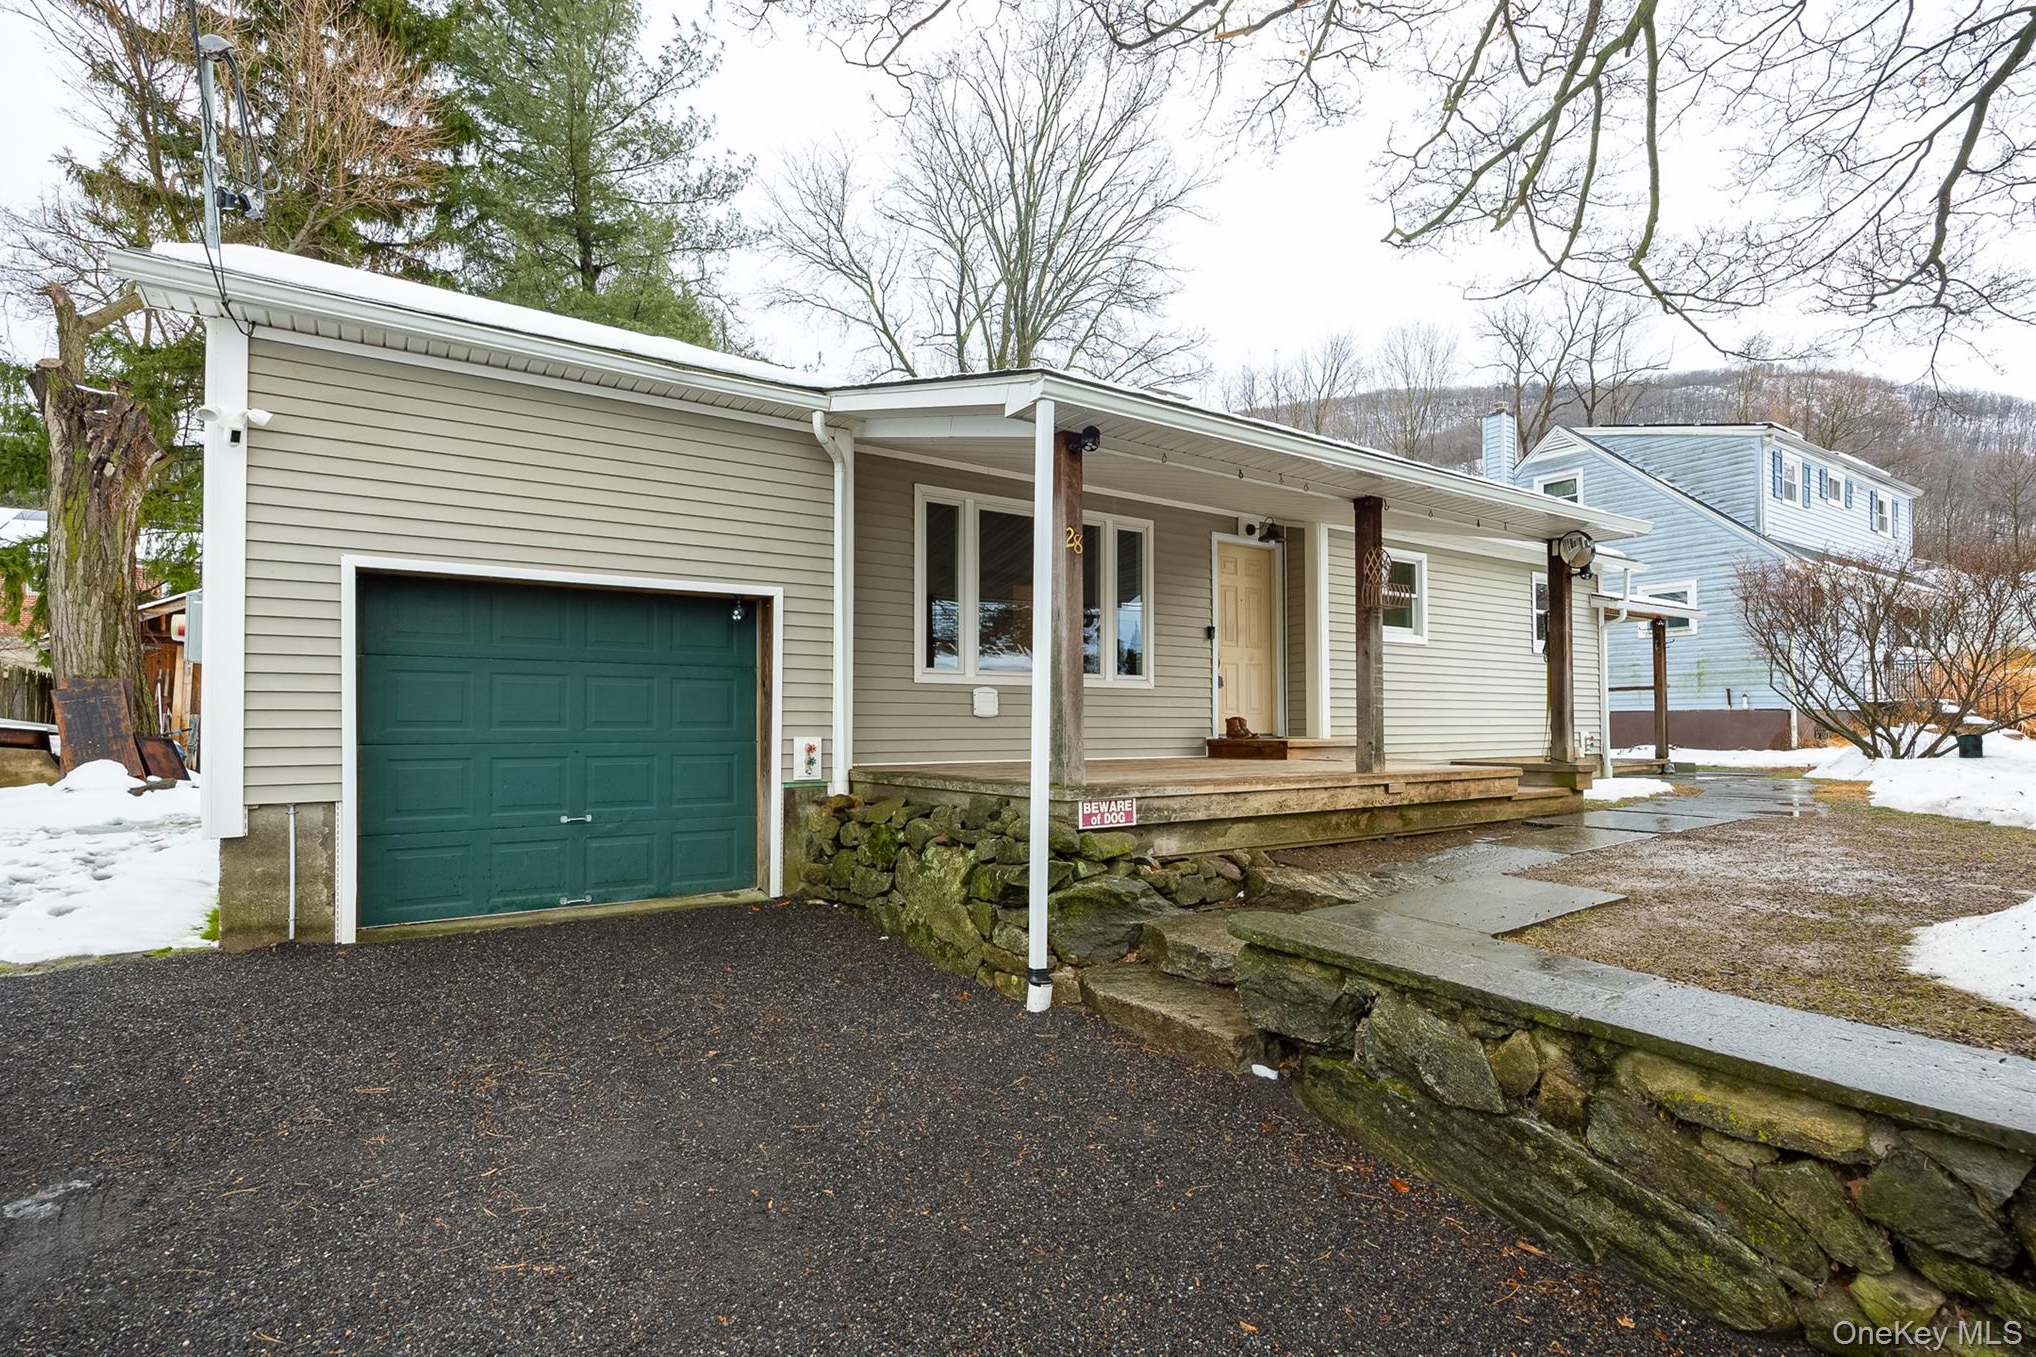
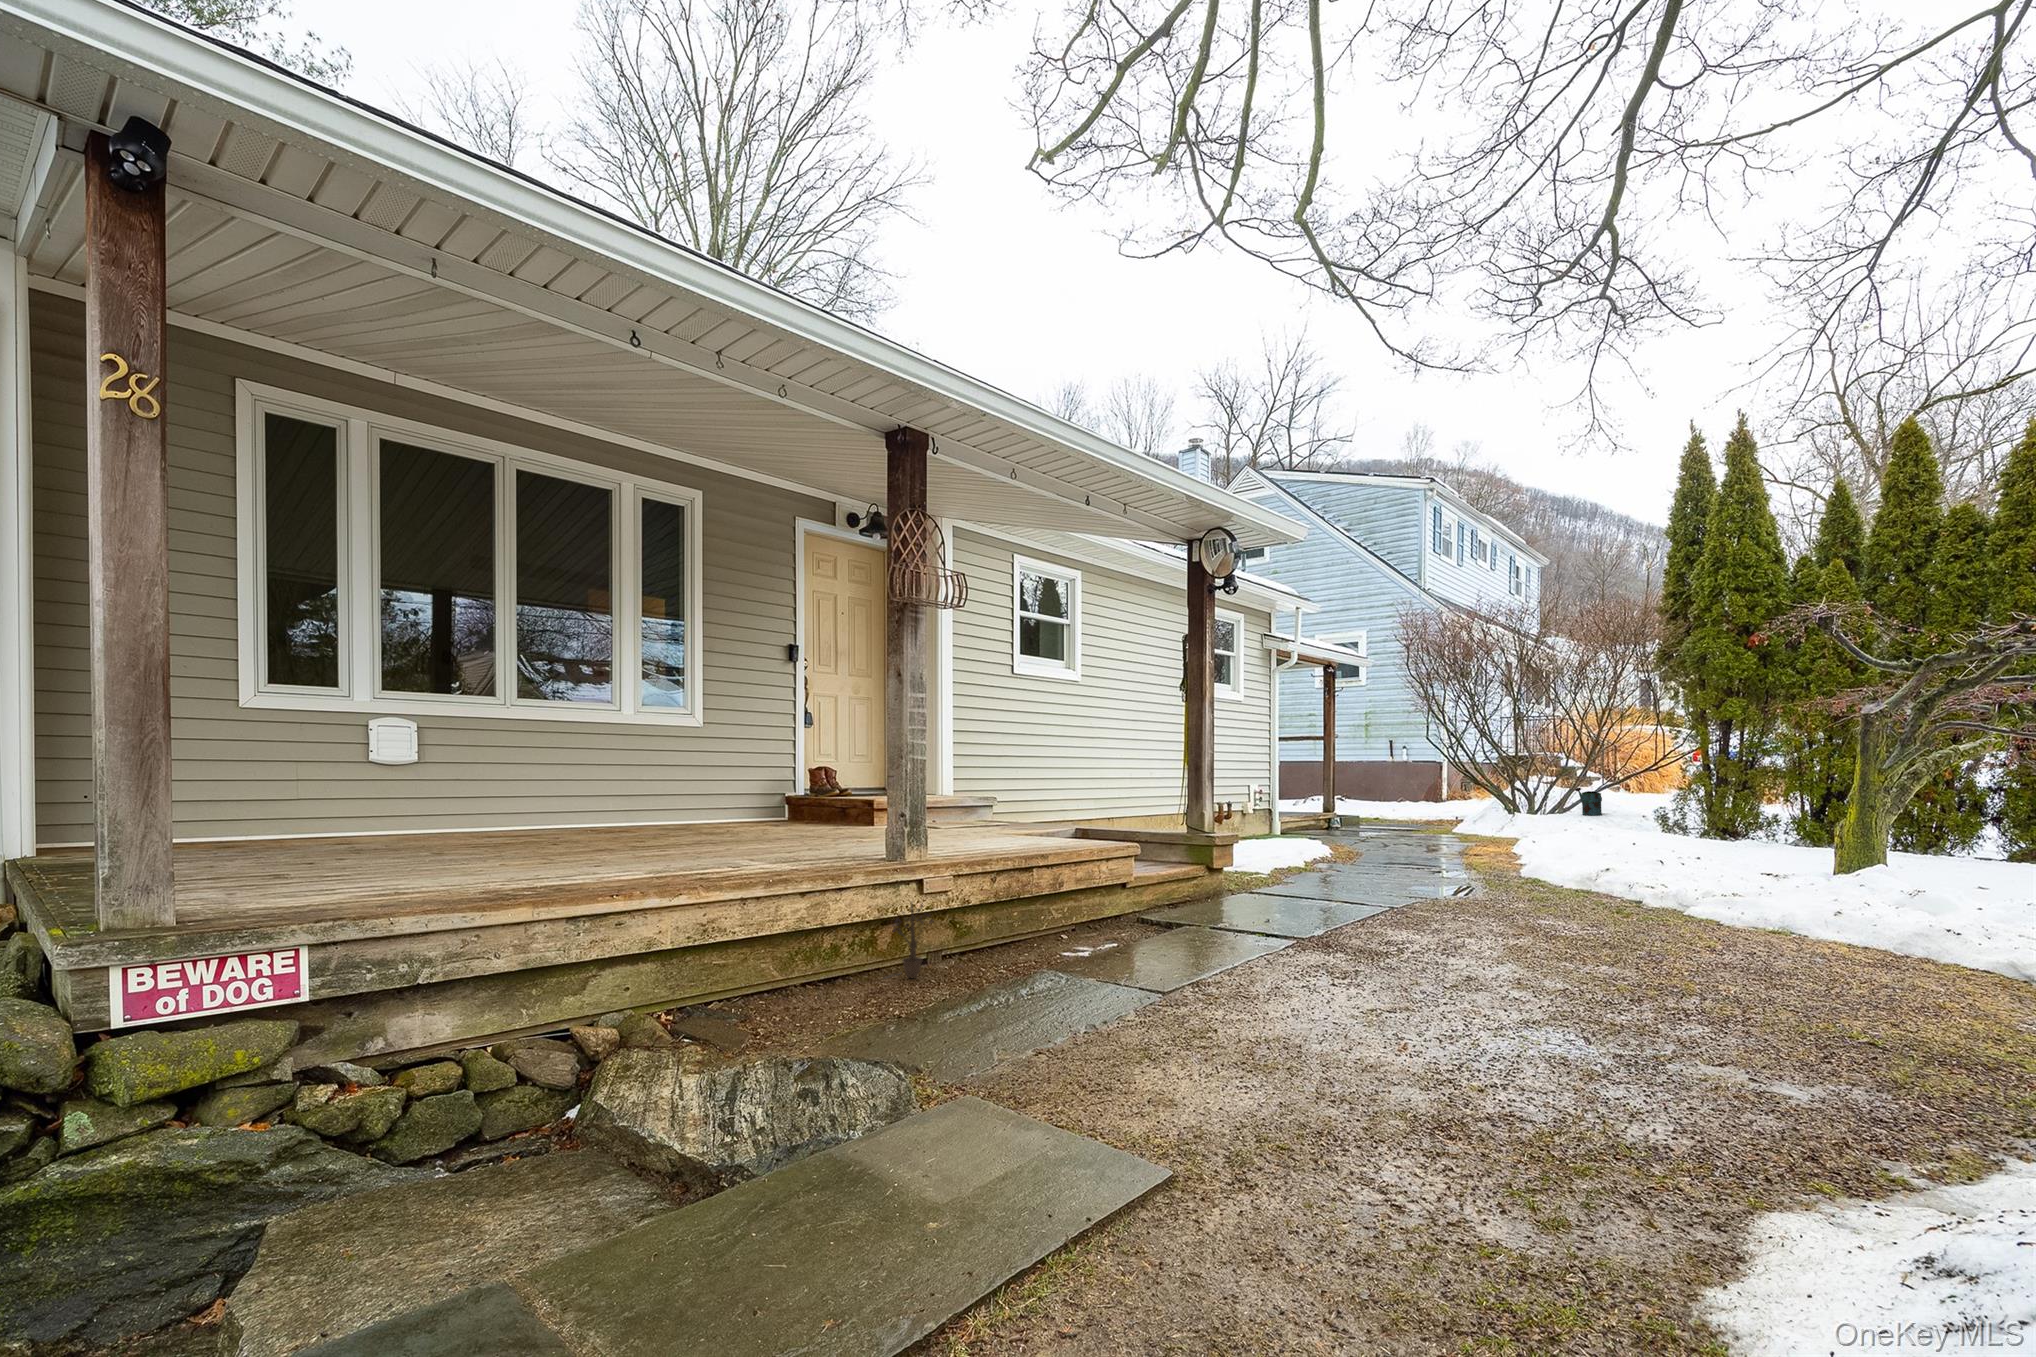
decorative plant: none [1366,799,1395,848] -> present [887,902,934,978]

